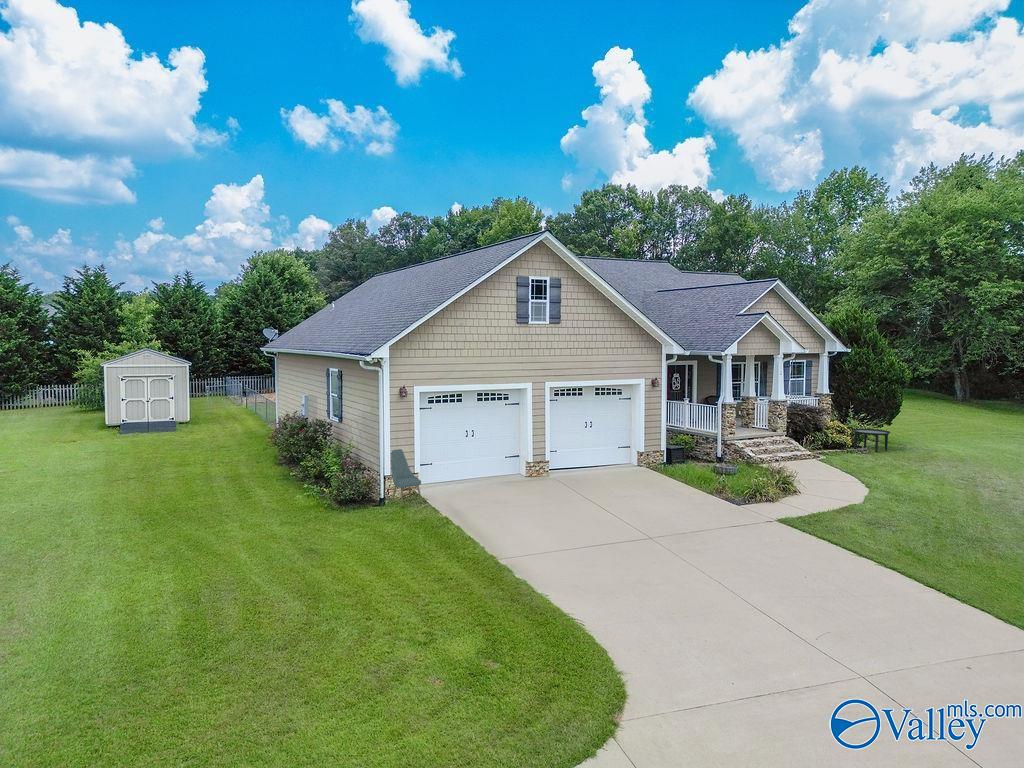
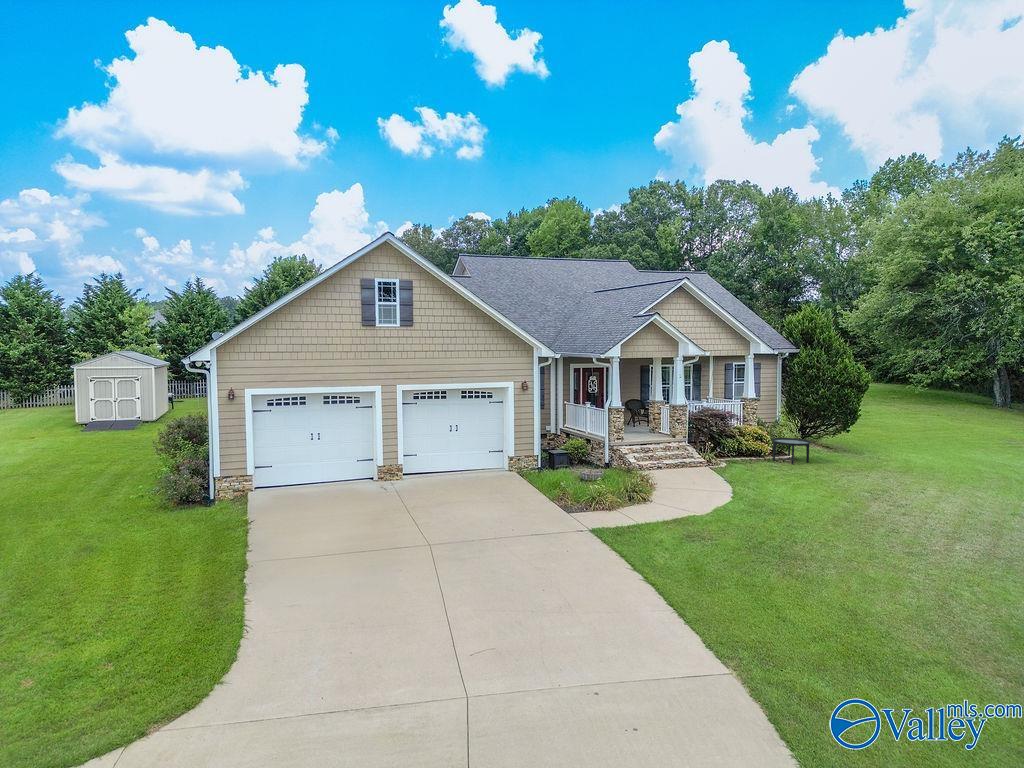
chair: present [391,449,422,507] -> none [213,449,241,505]

